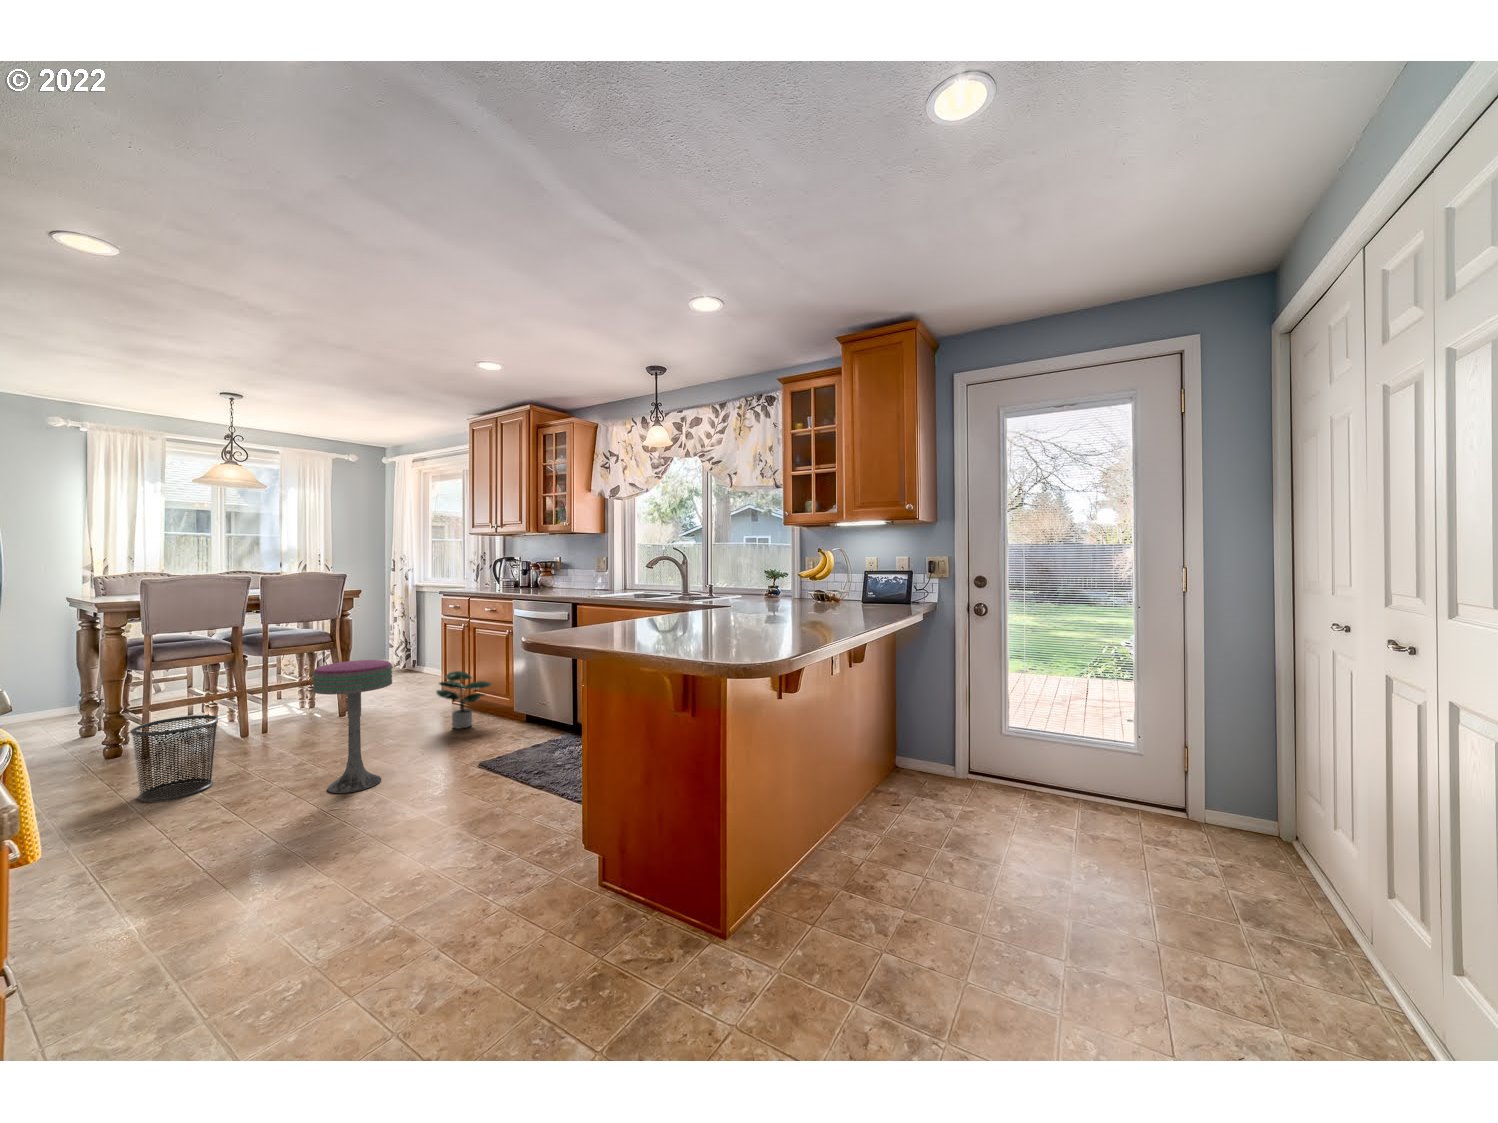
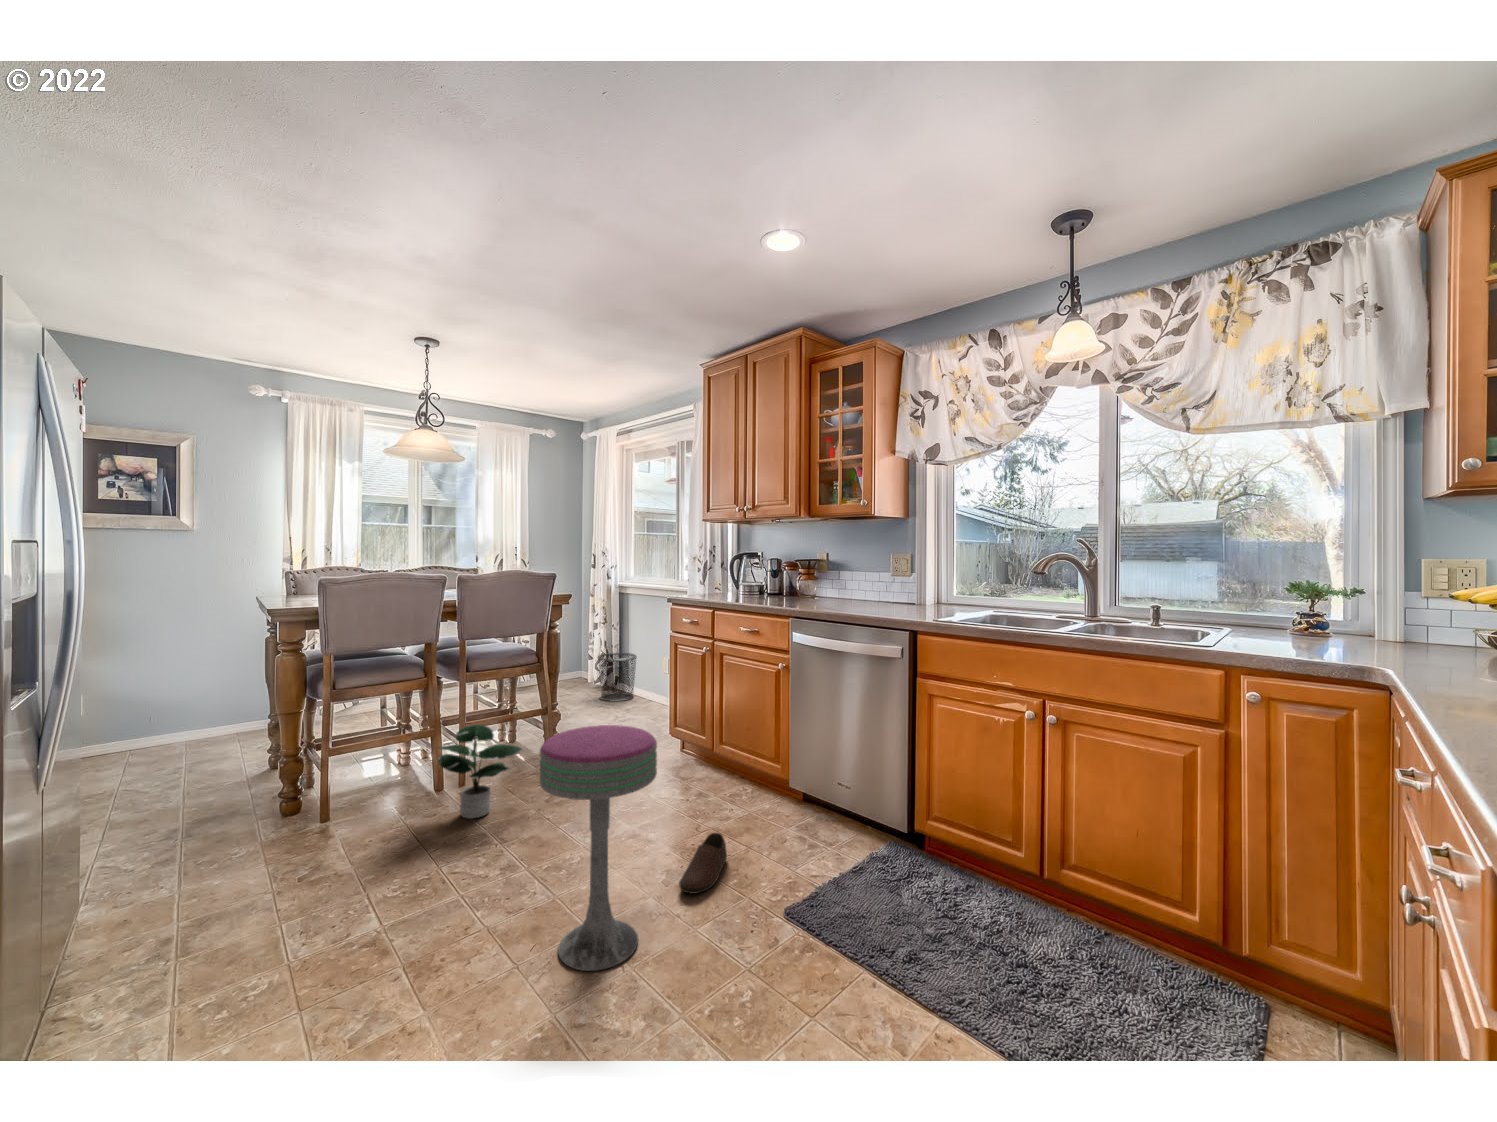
potted plant: present [436,671,492,729] -> present [438,724,522,819]
waste bin: present [130,715,219,802] -> present [598,653,637,701]
shoe: none [416,732,456,761] -> present [679,833,727,894]

